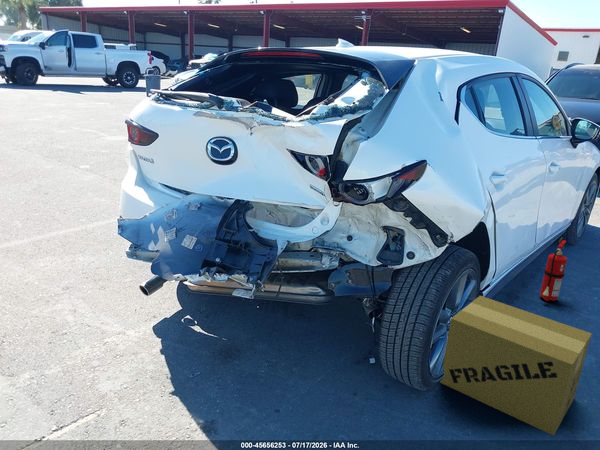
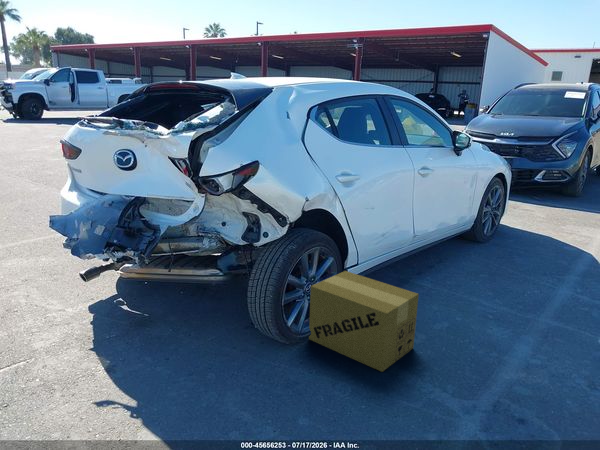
fire extinguisher: present [540,238,567,301] -> none [425,227,443,282]

